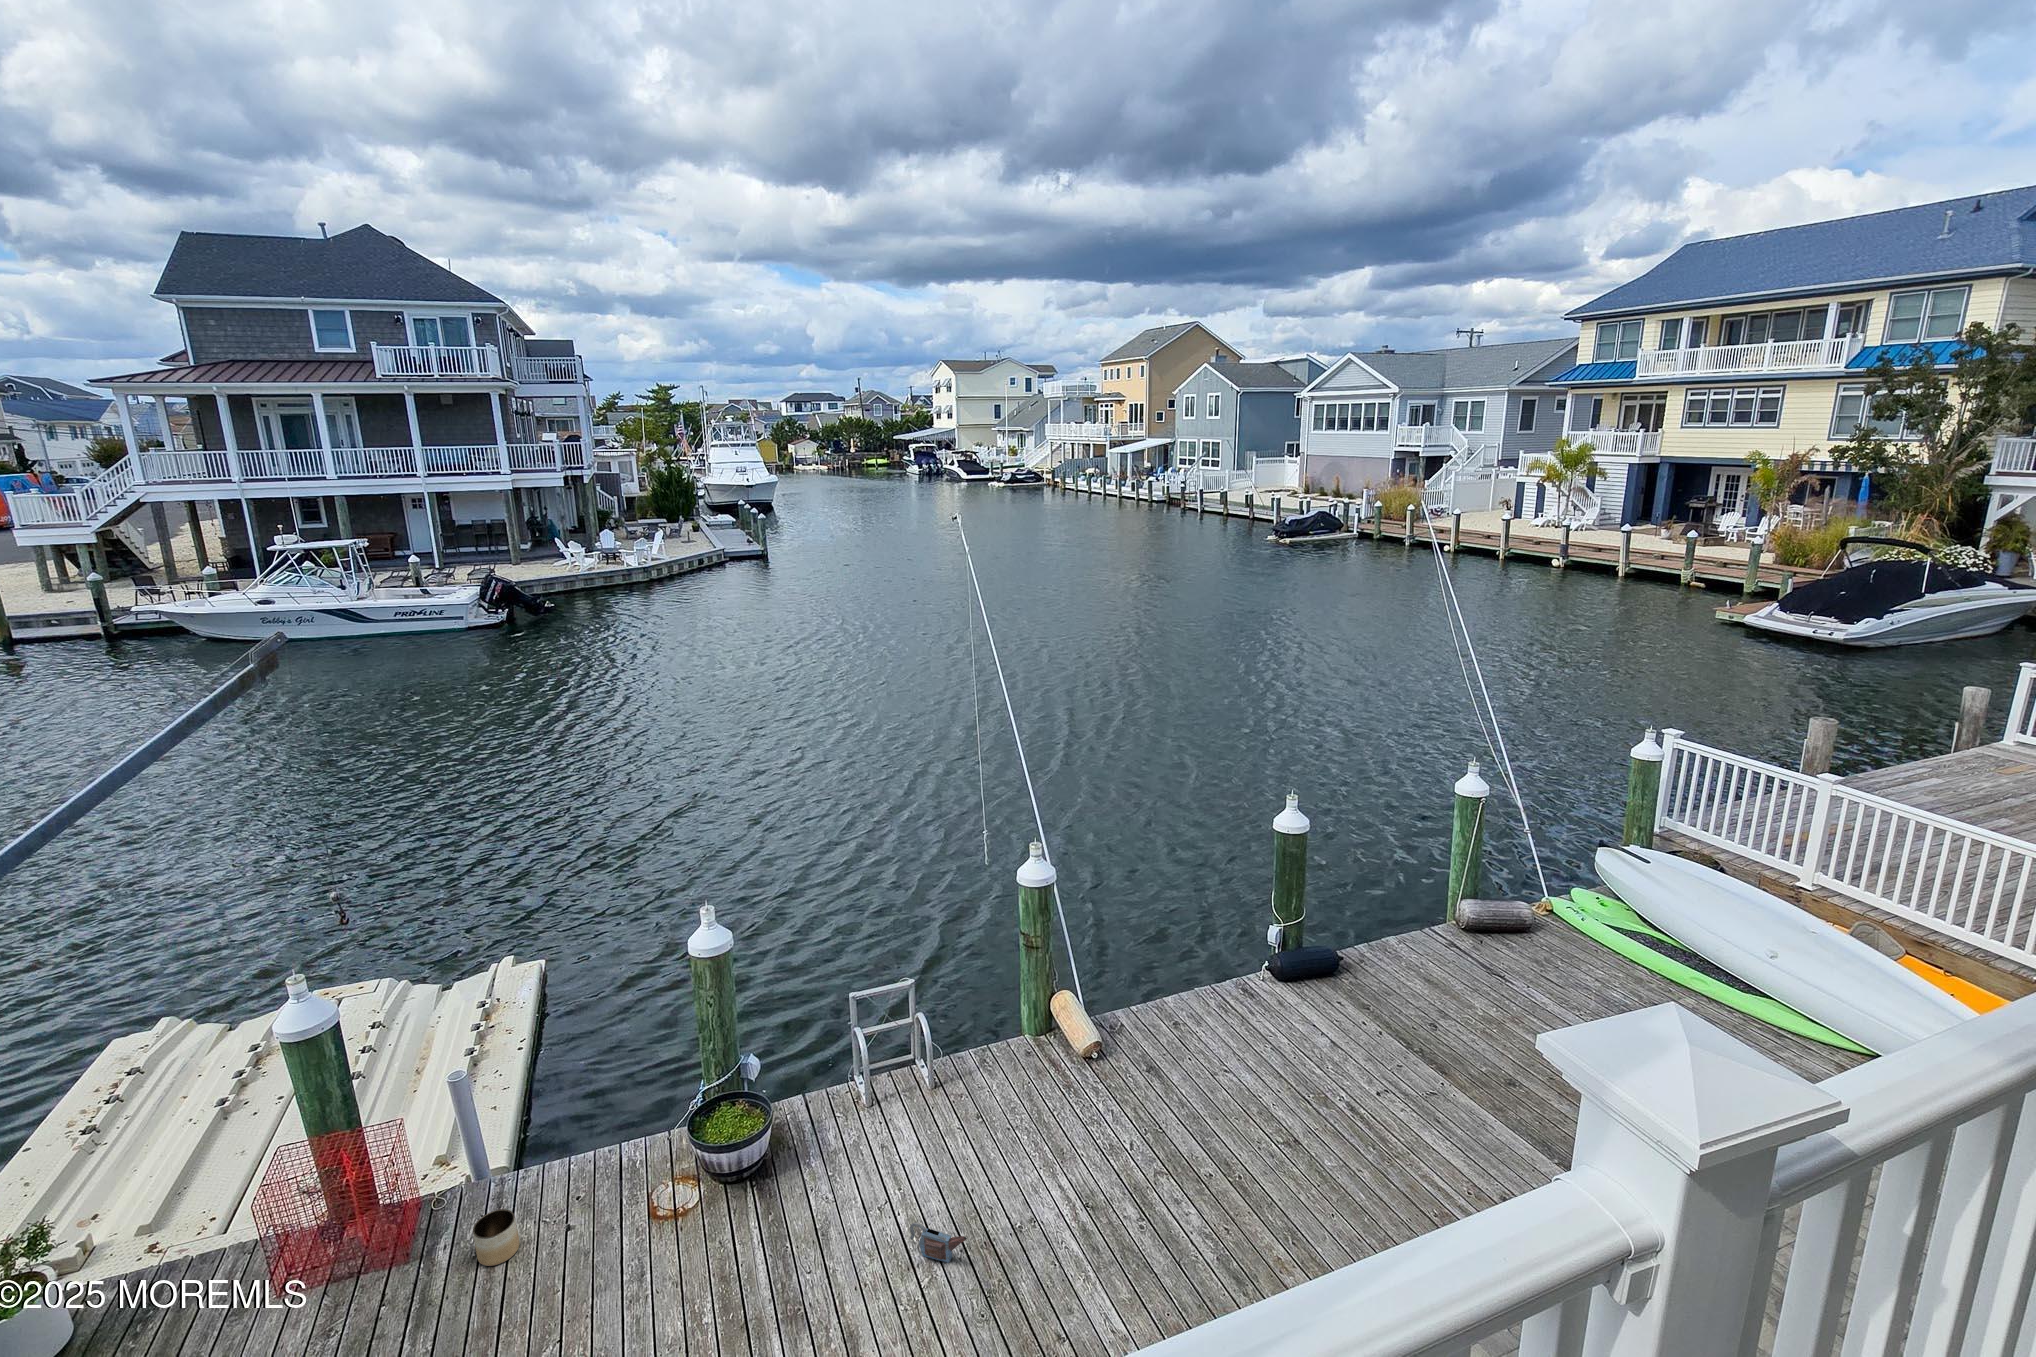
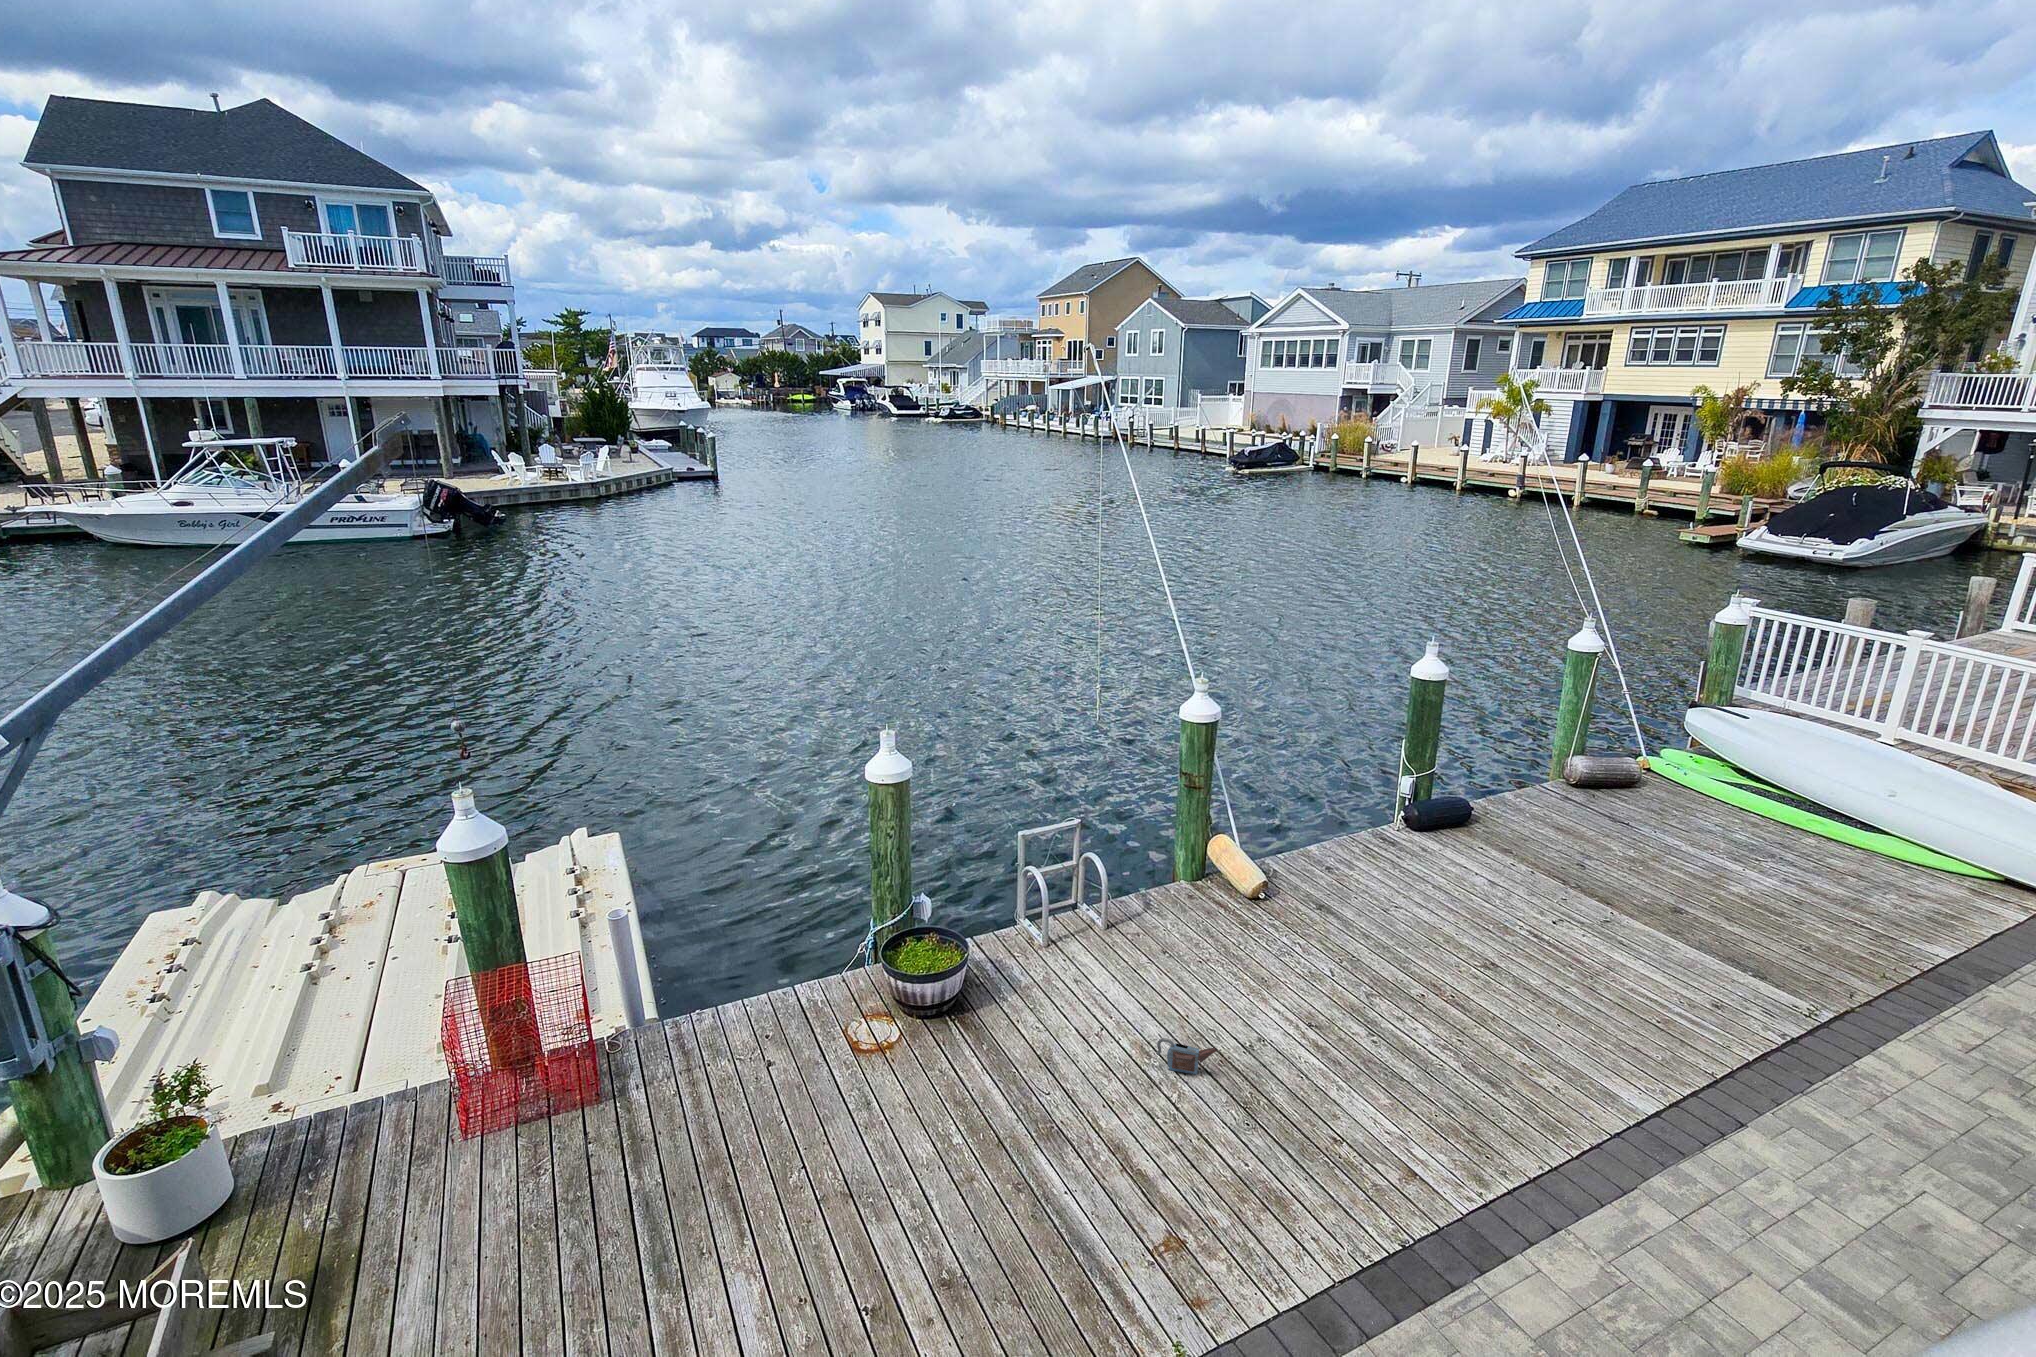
planter: present [473,1209,520,1266] -> none [723,1042,764,1094]

